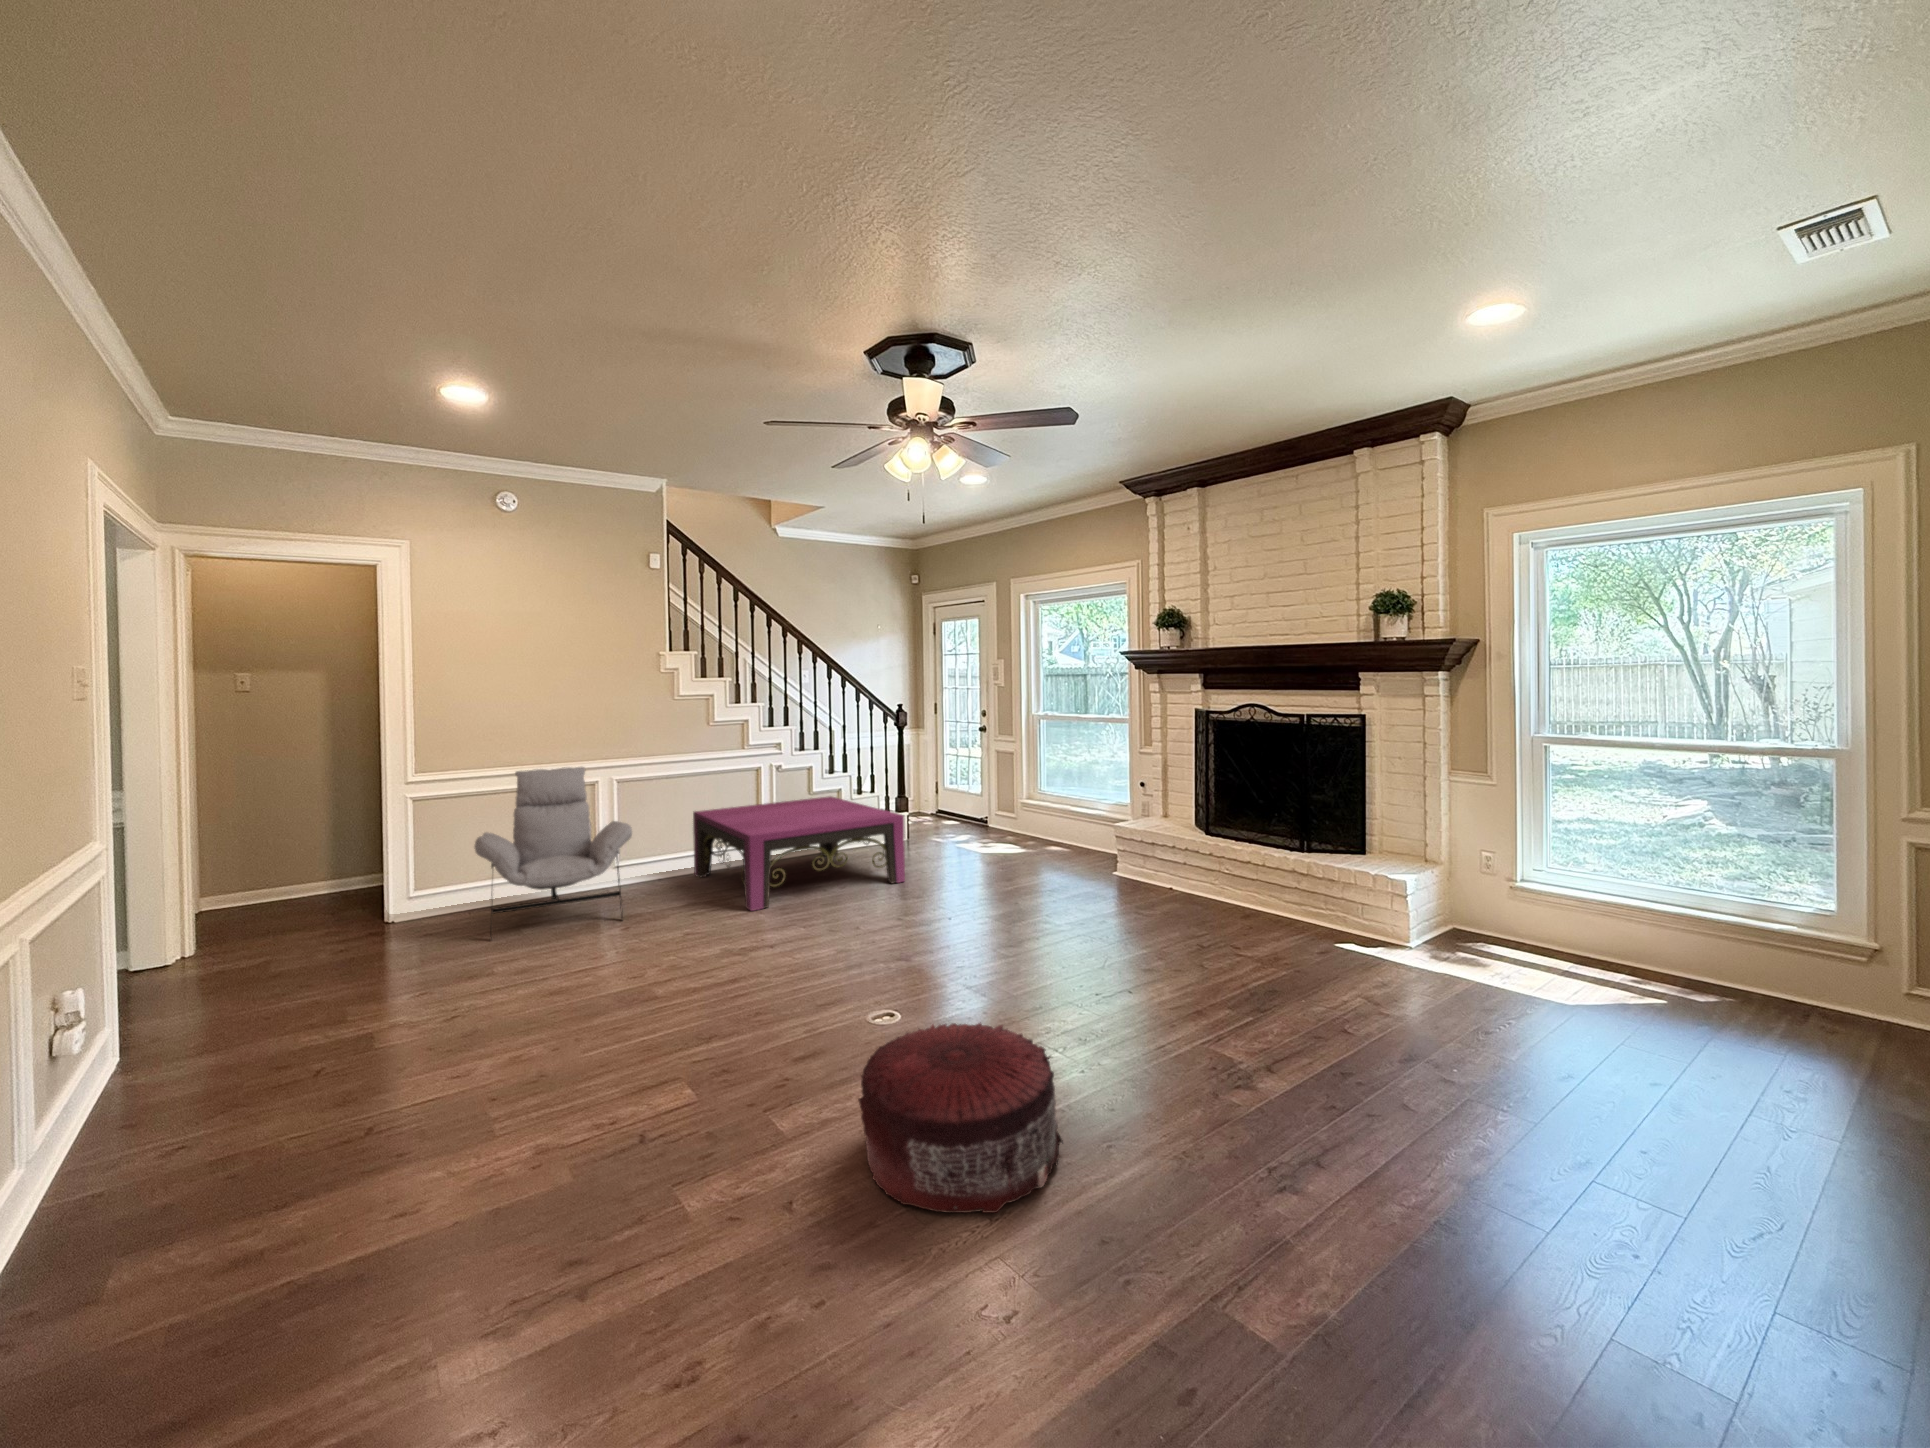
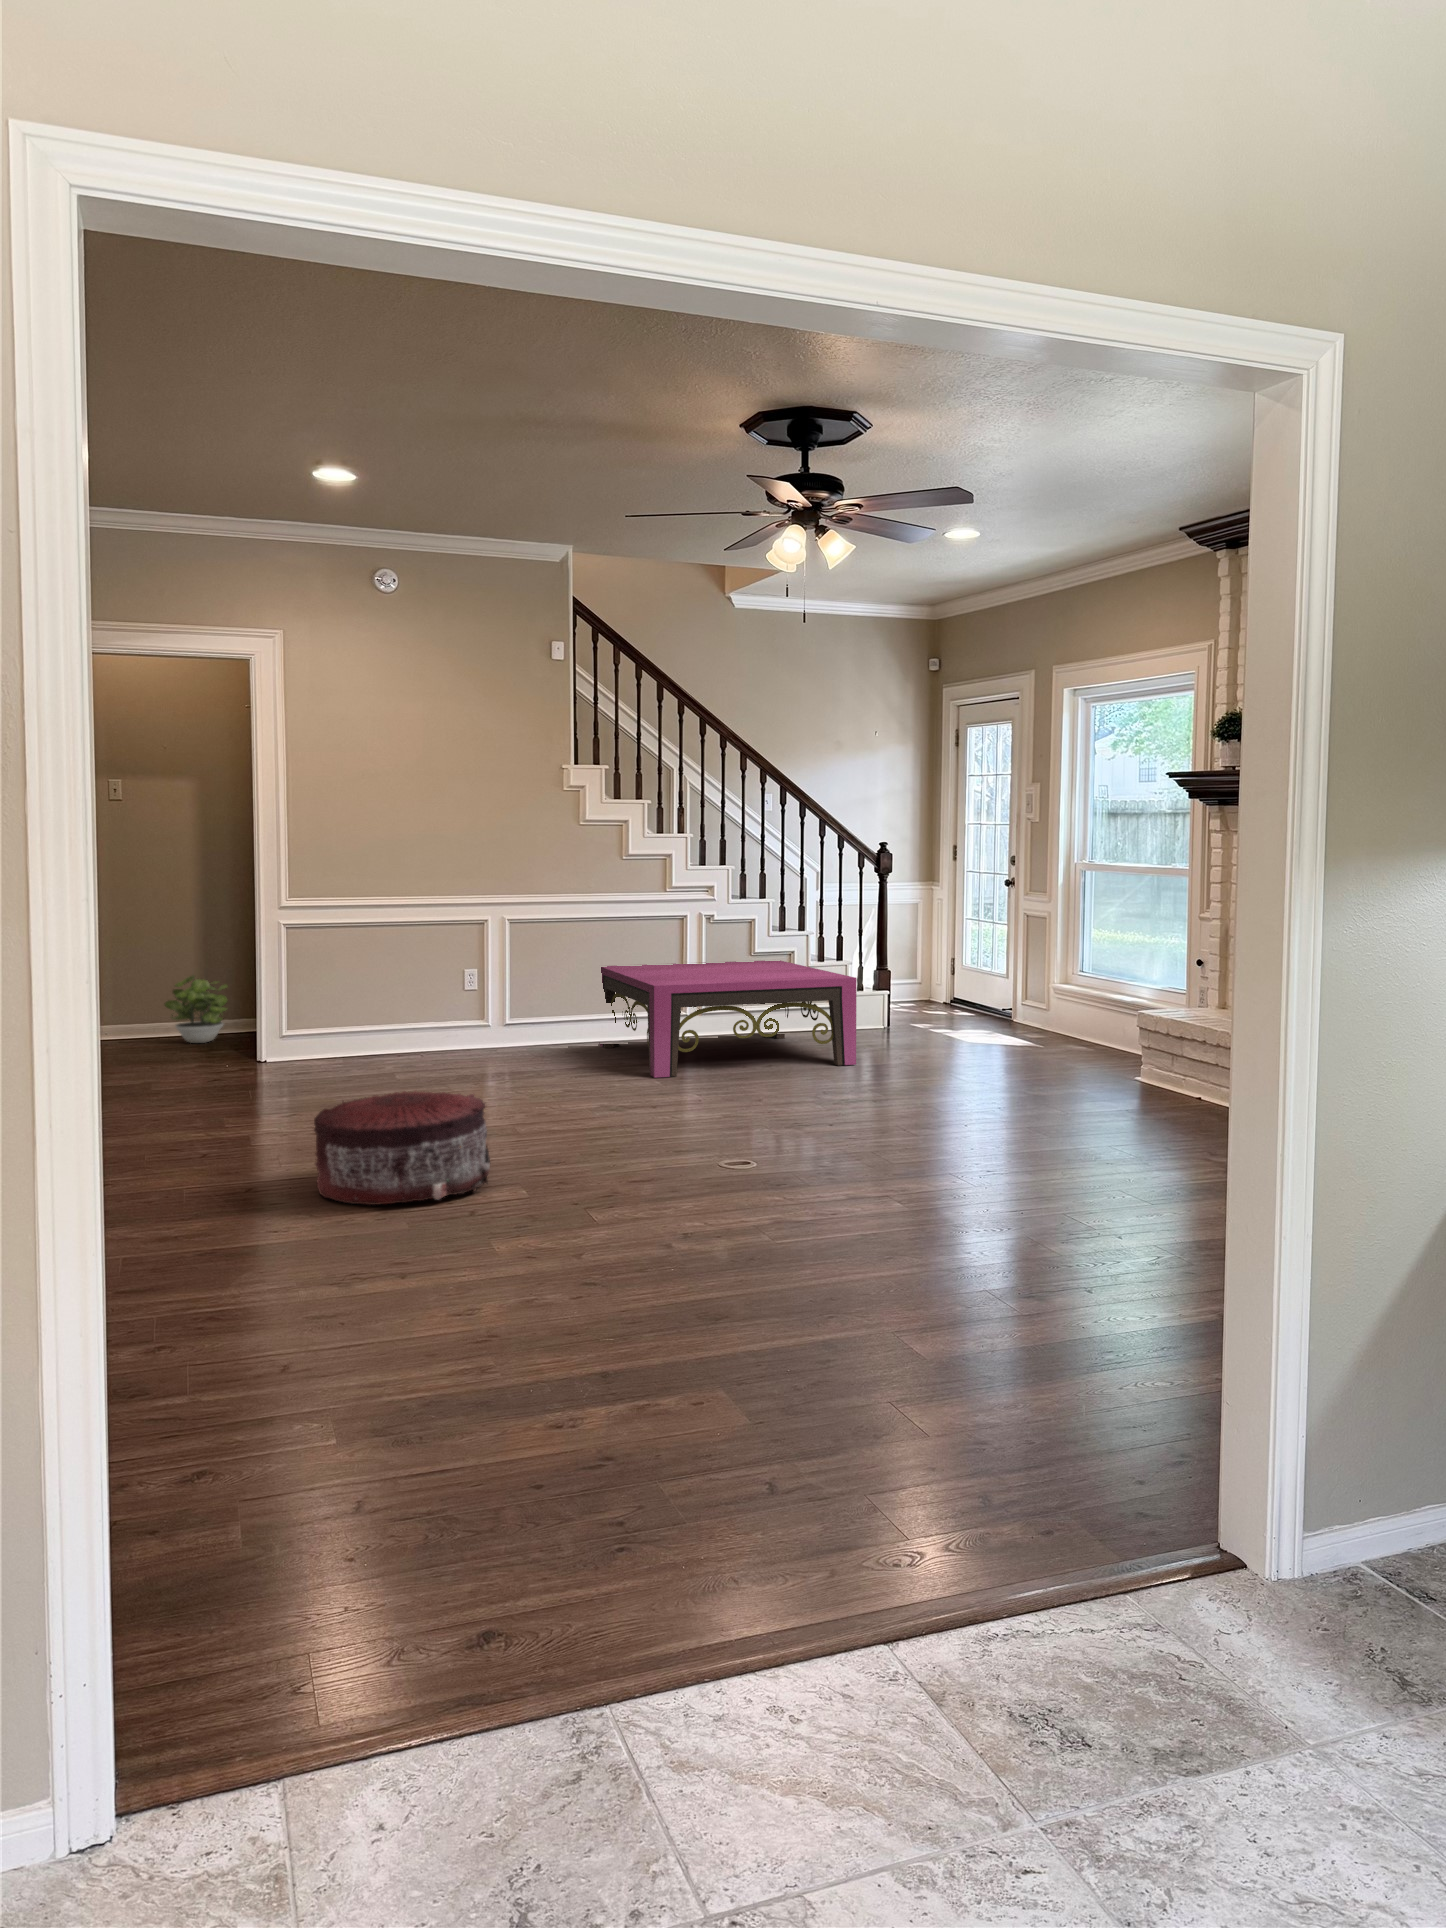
lounge chair: present [475,767,632,938] -> none [352,900,520,1083]
potted plant: none [289,841,355,900] -> present [165,975,227,1043]
pouf: present [858,1023,1062,1213] -> present [314,1091,490,1205]

